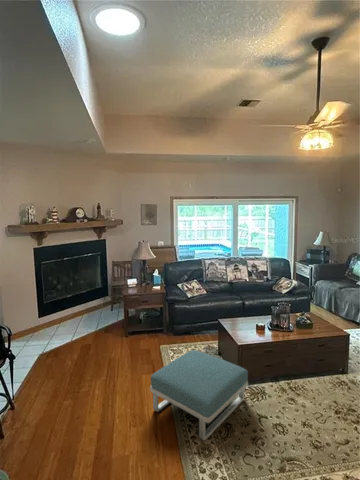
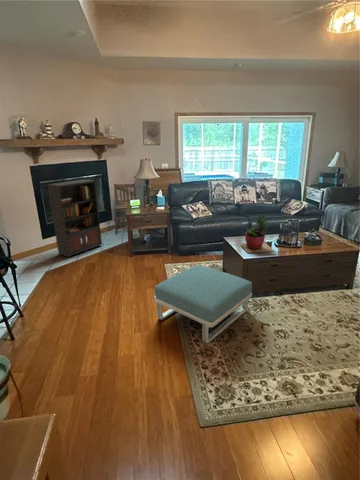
bookcase: none [49,259,98,338] -> present [47,179,102,257]
succulent plant: none [234,298,268,338] -> present [240,214,274,253]

